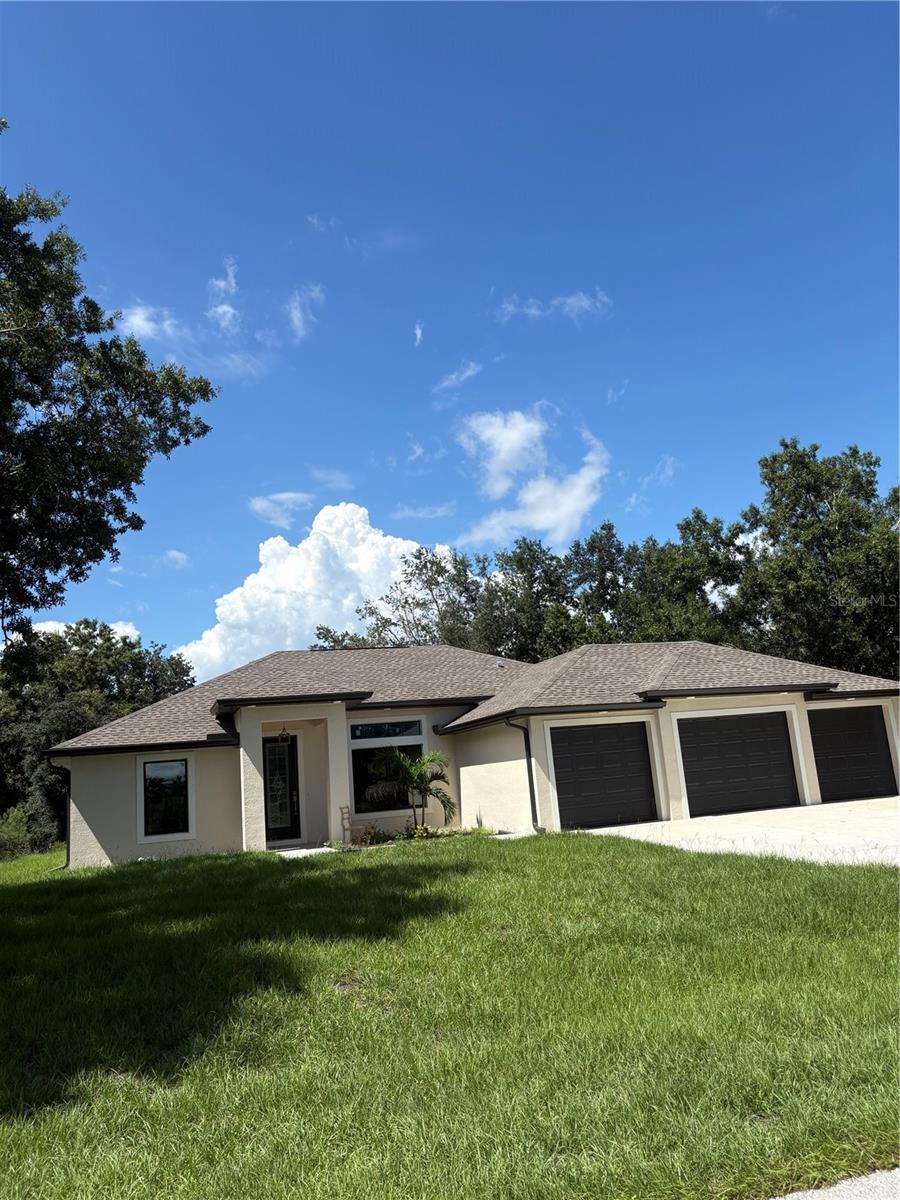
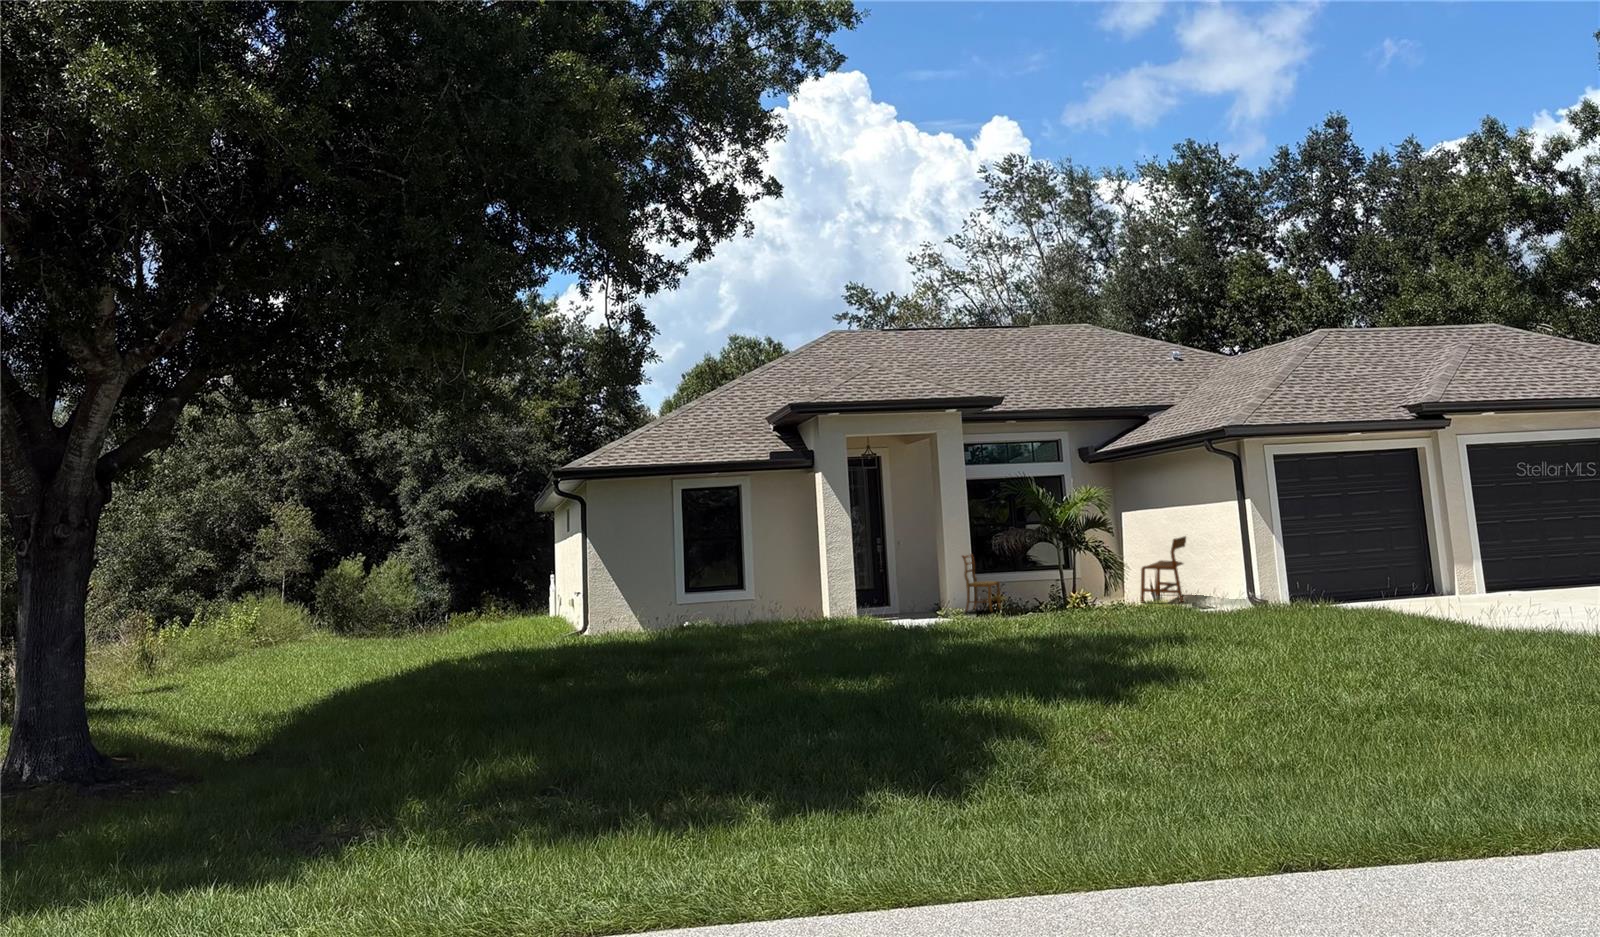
bench: none [468,785,508,837] -> present [1140,536,1186,602]

